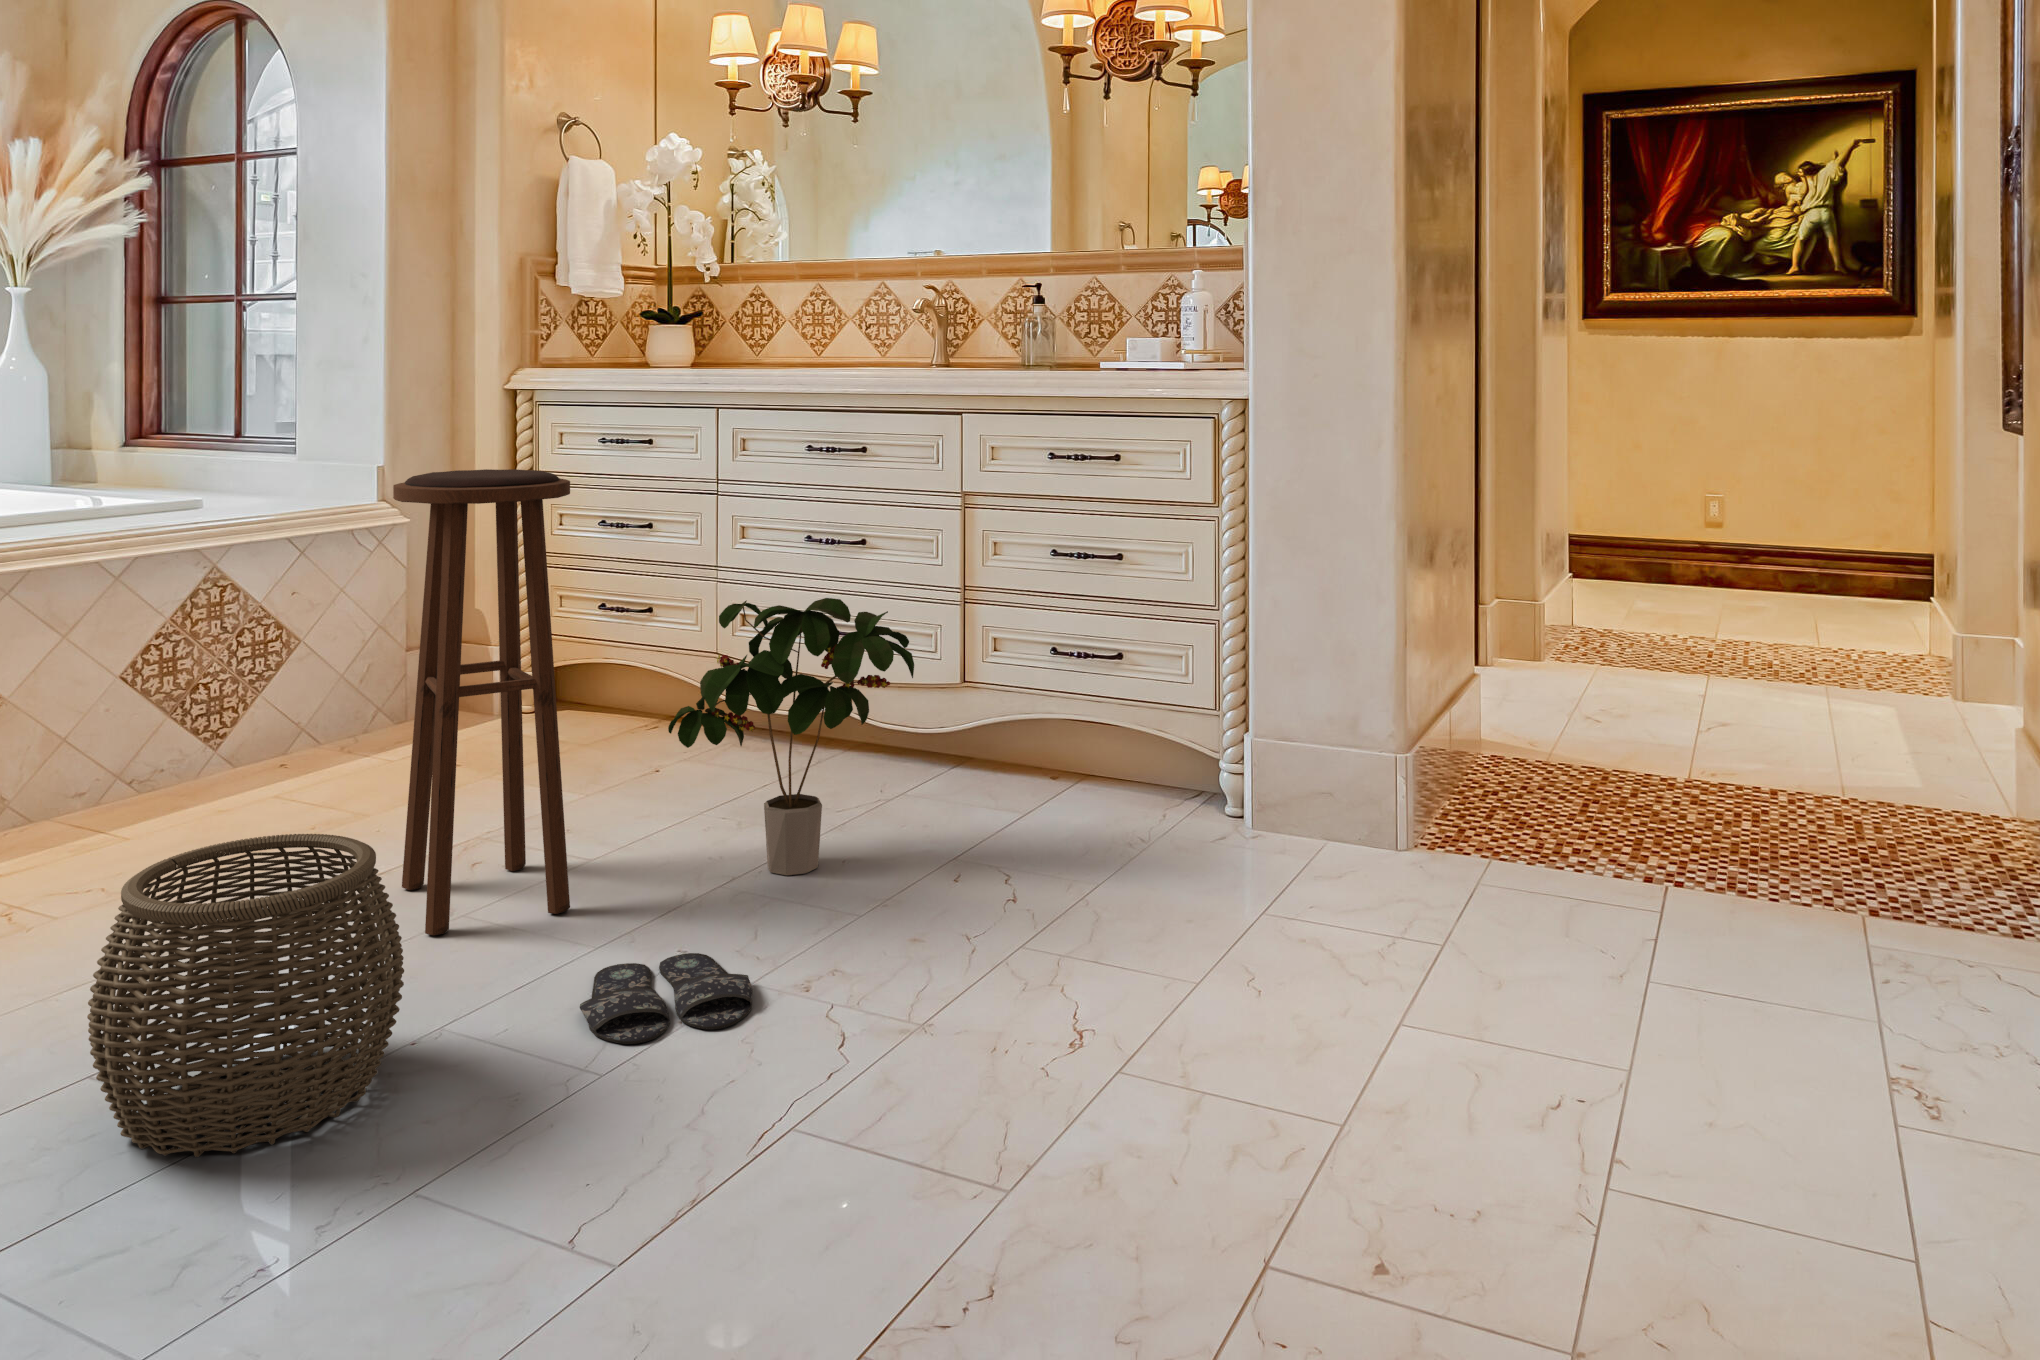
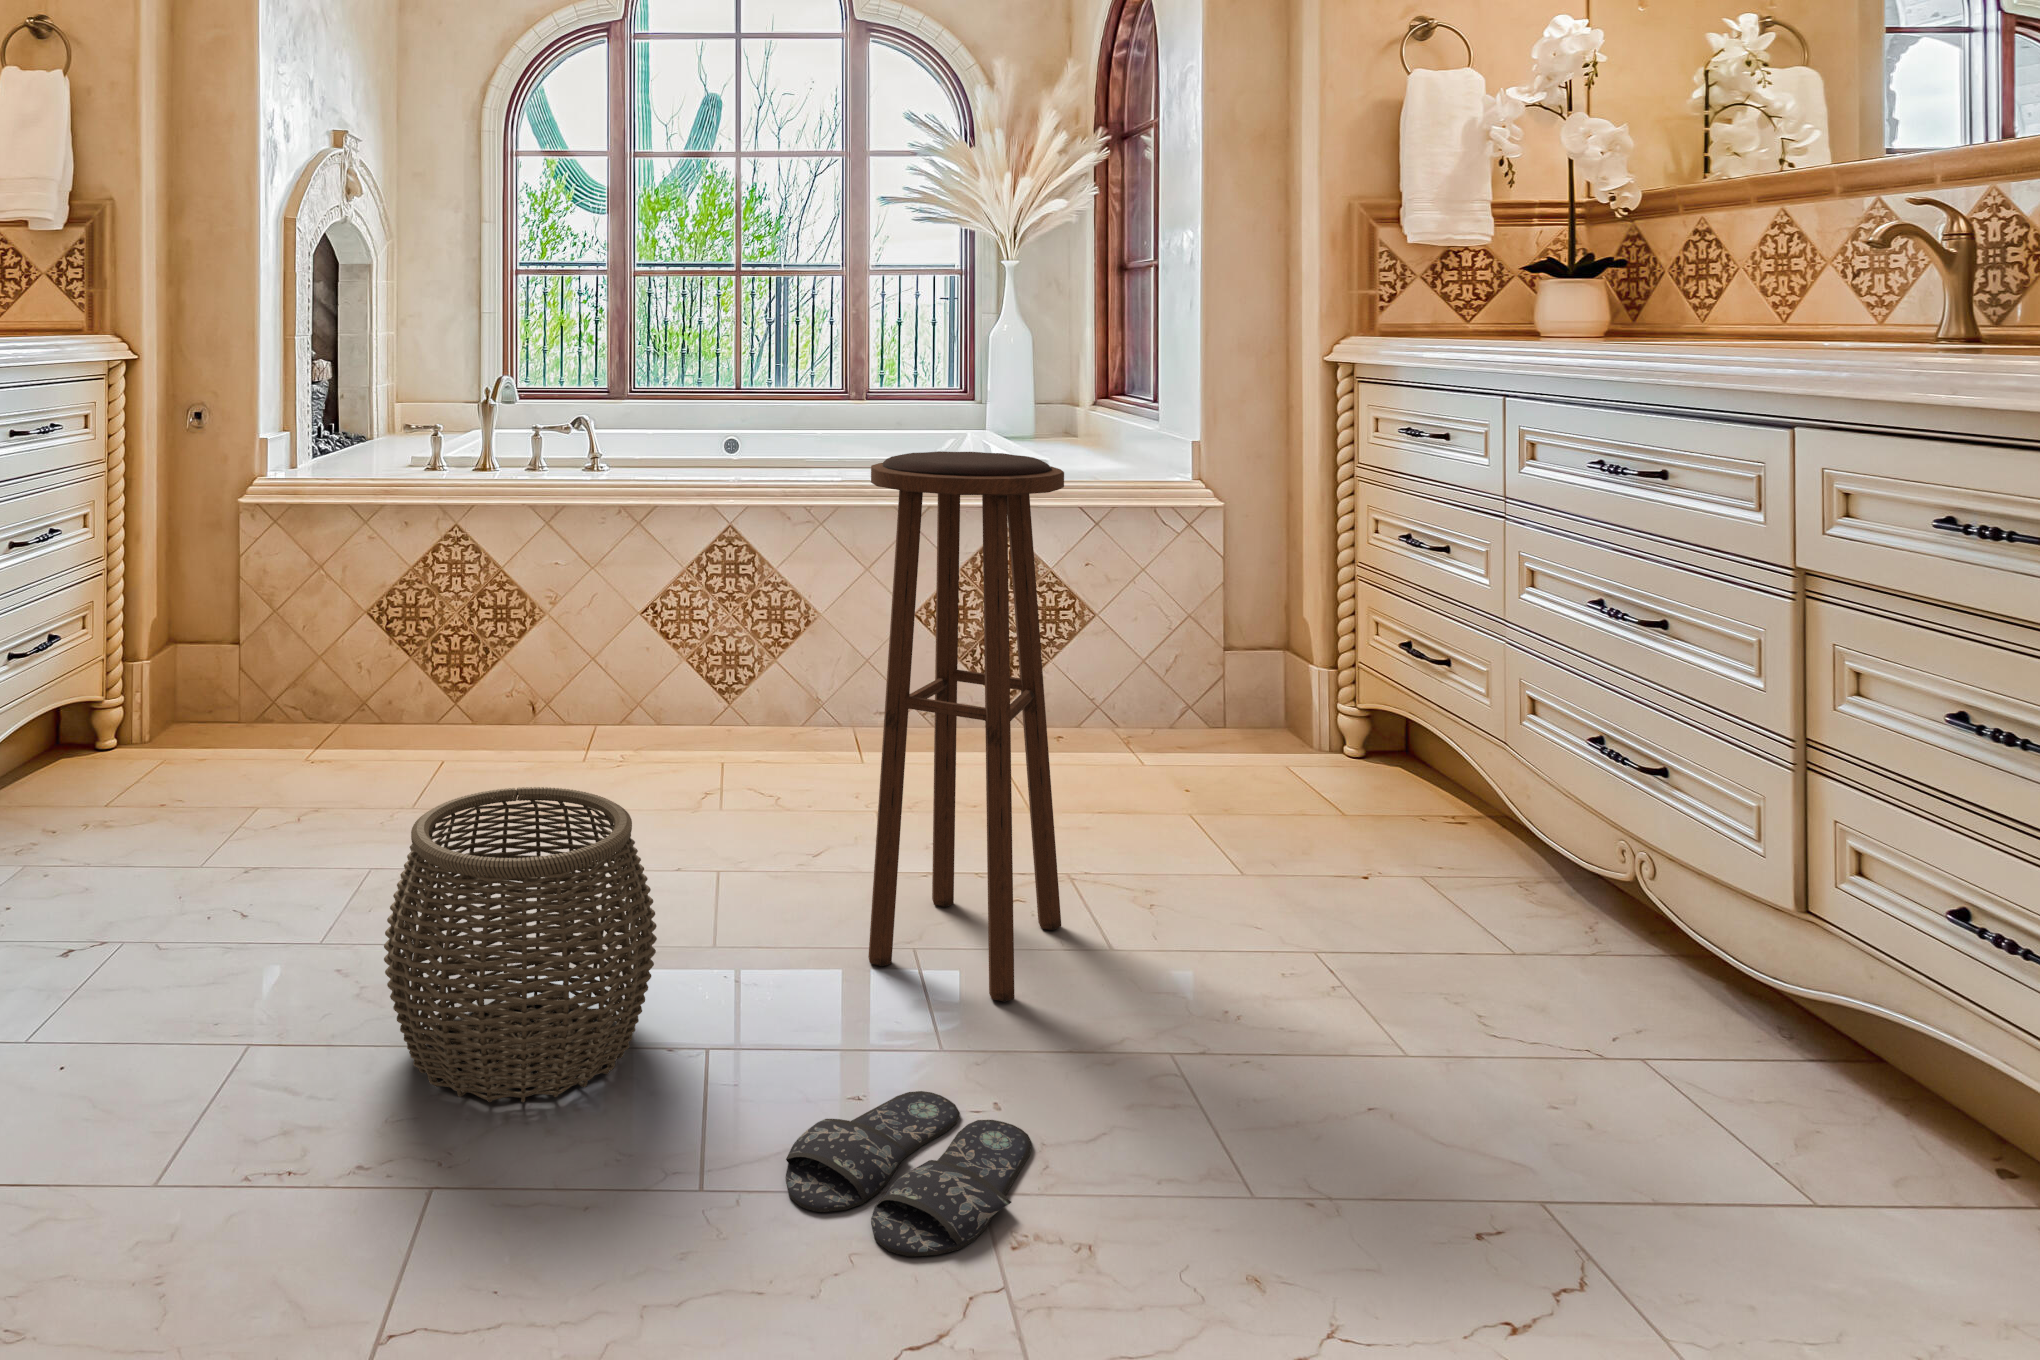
potted plant: present [668,598,914,875] -> none [1195,673,1523,1104]

